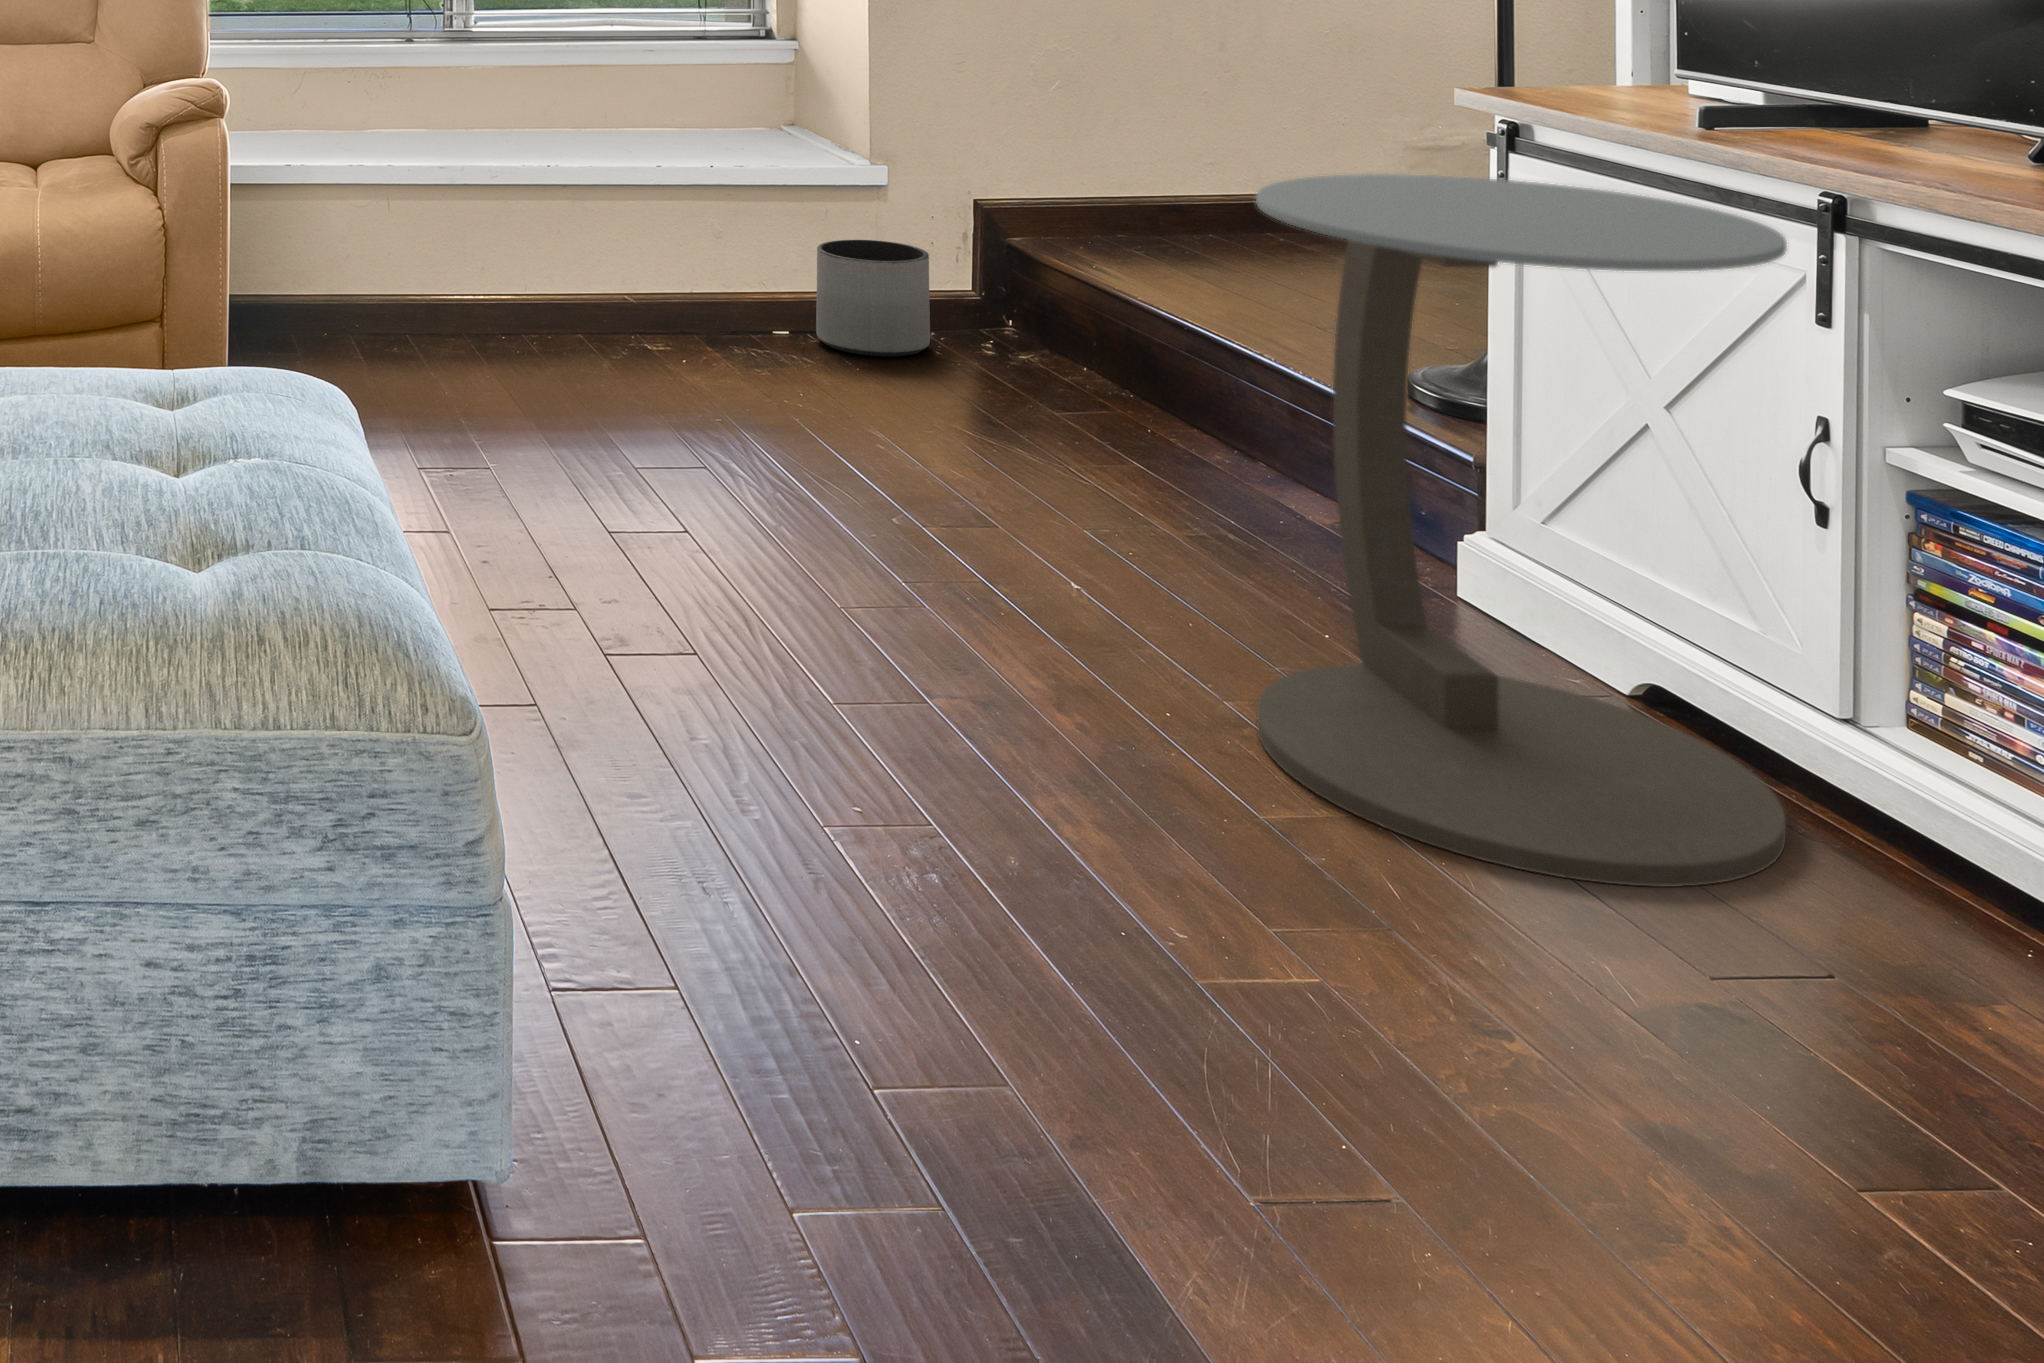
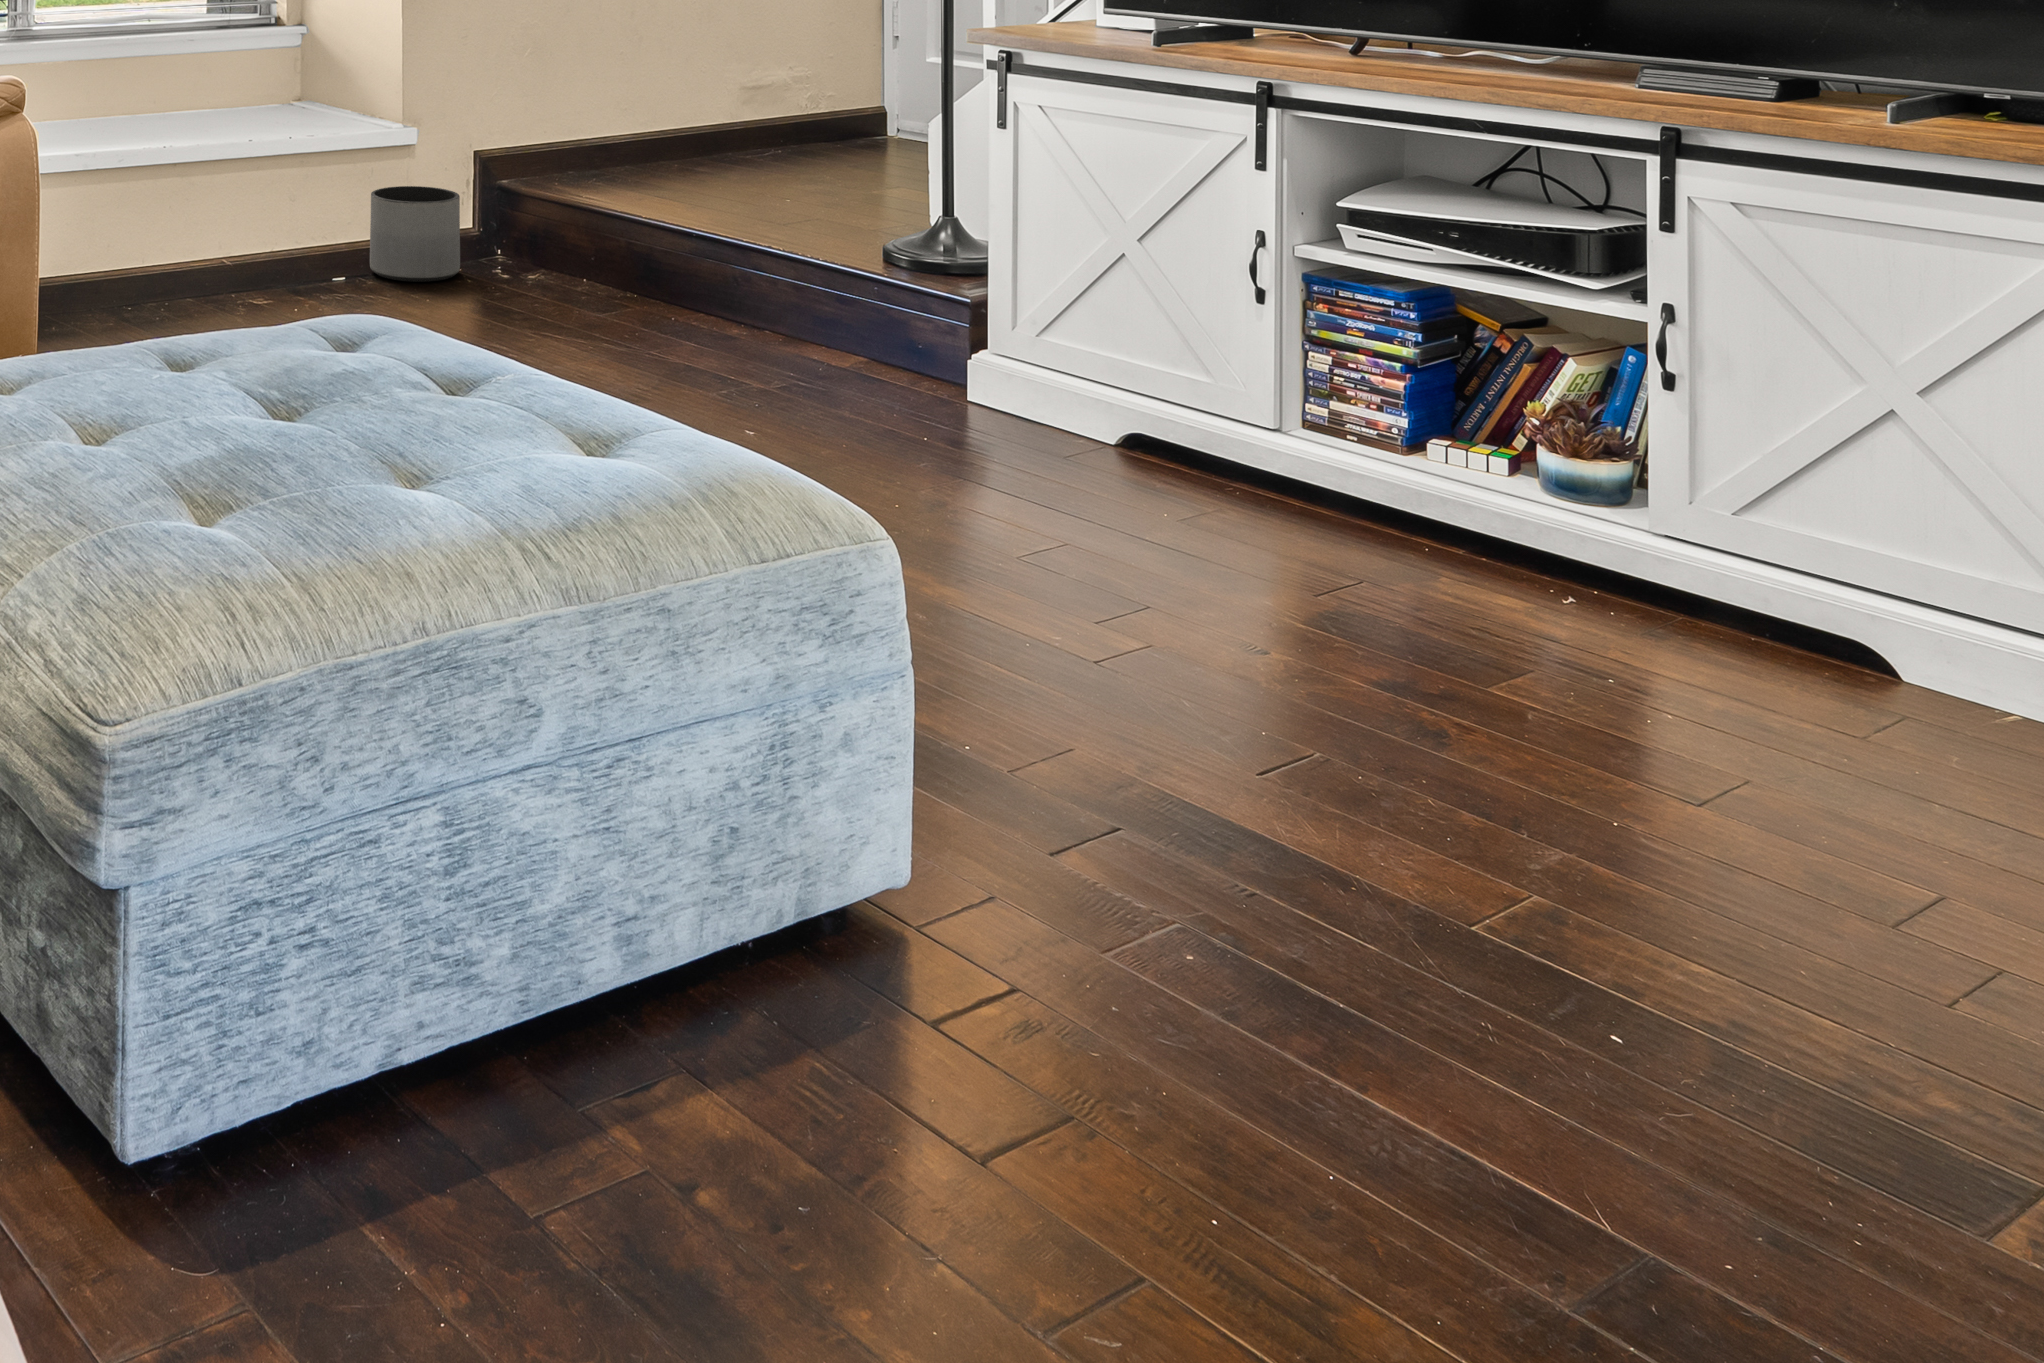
side table: present [1256,174,1787,887] -> none [938,91,1276,556]

